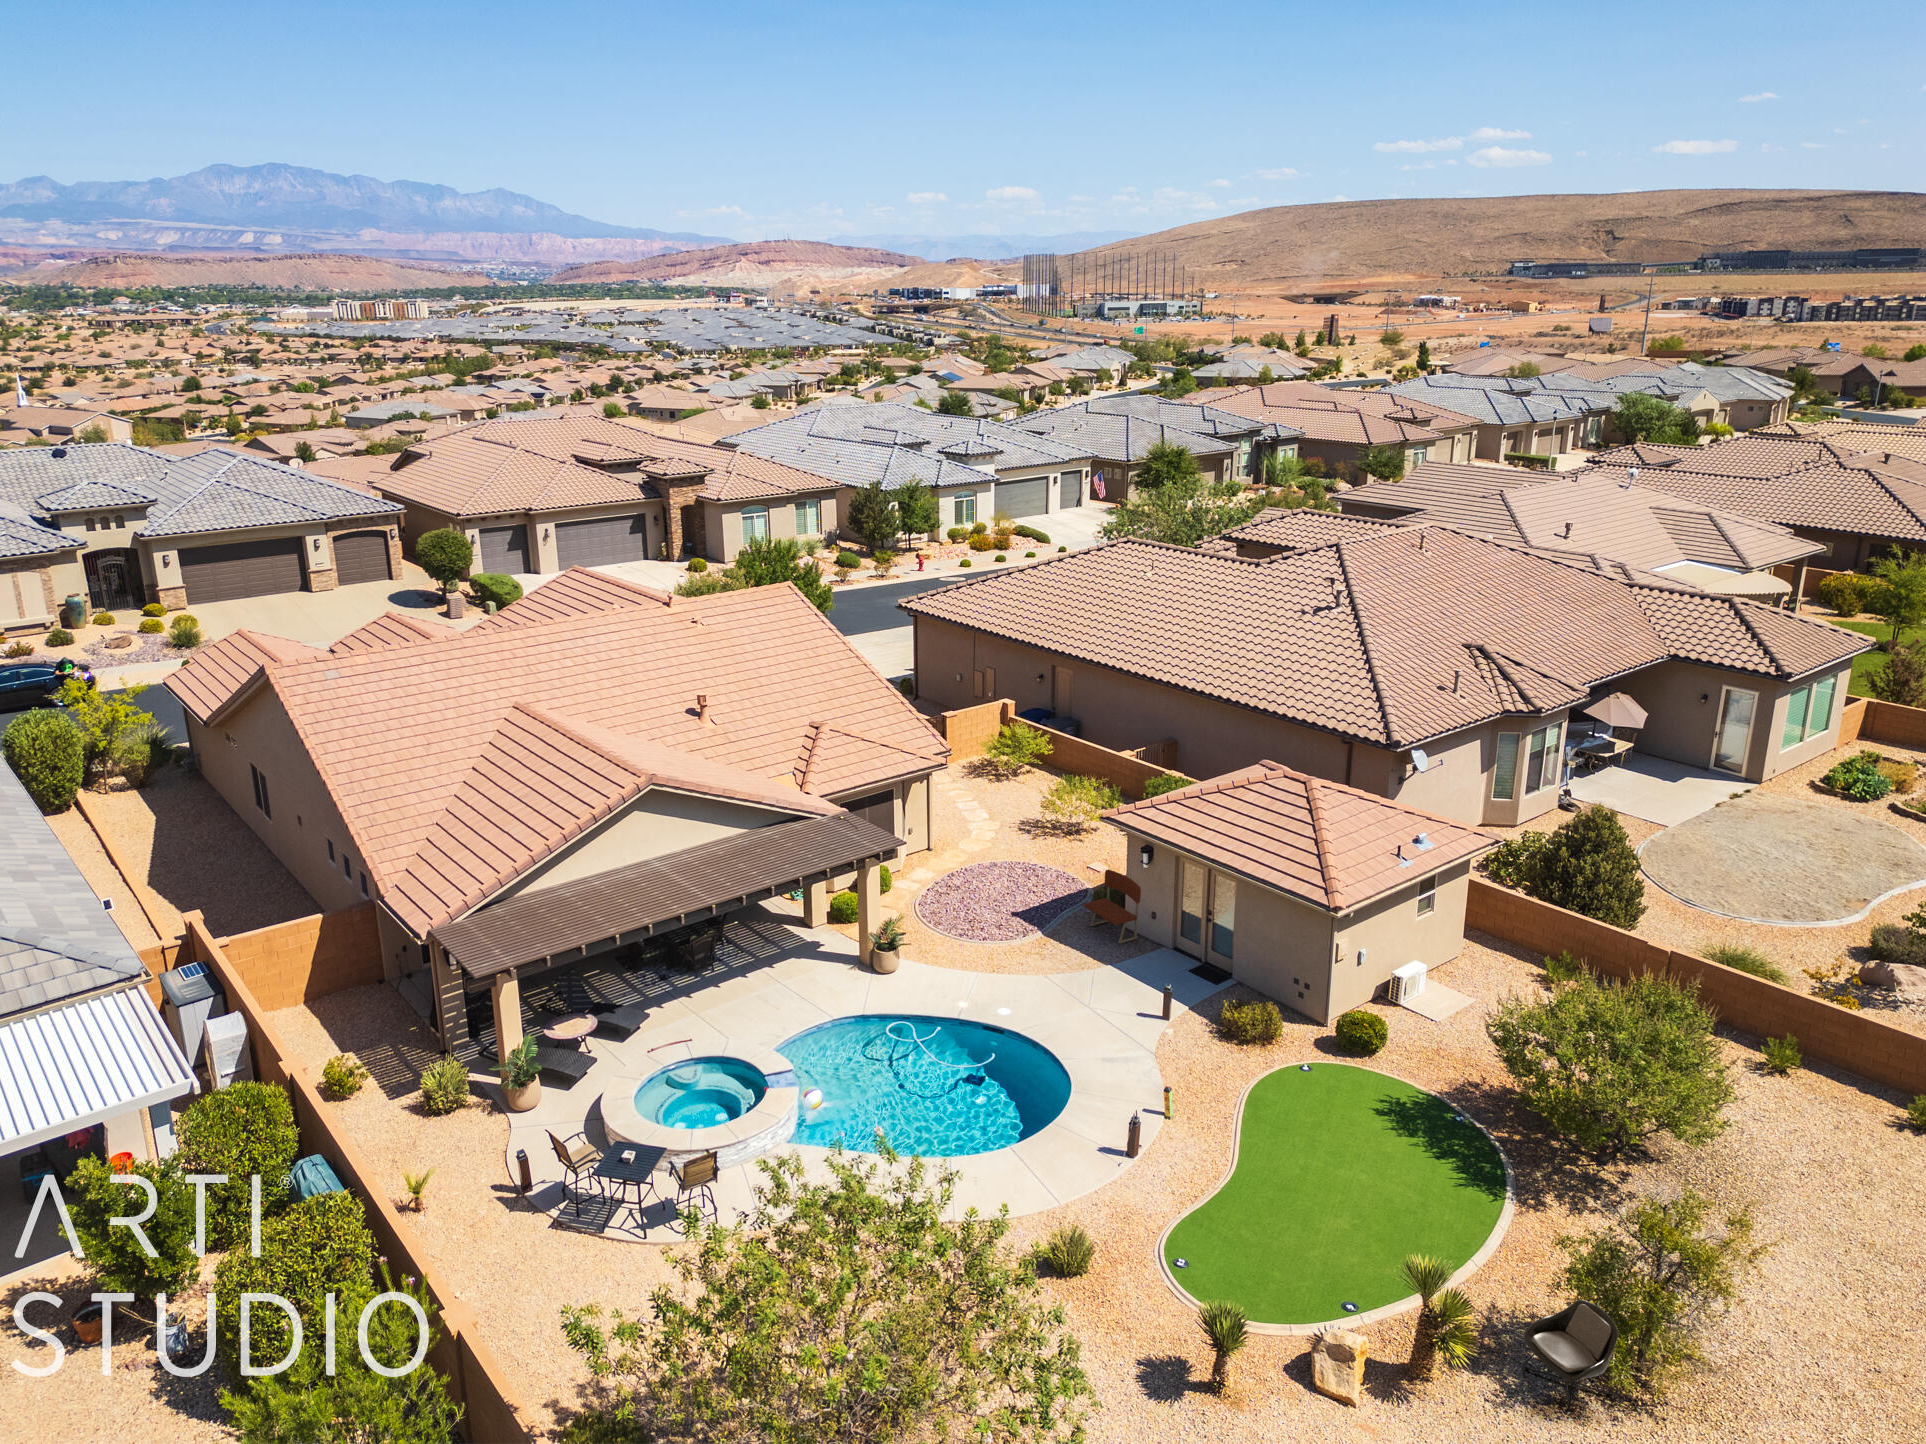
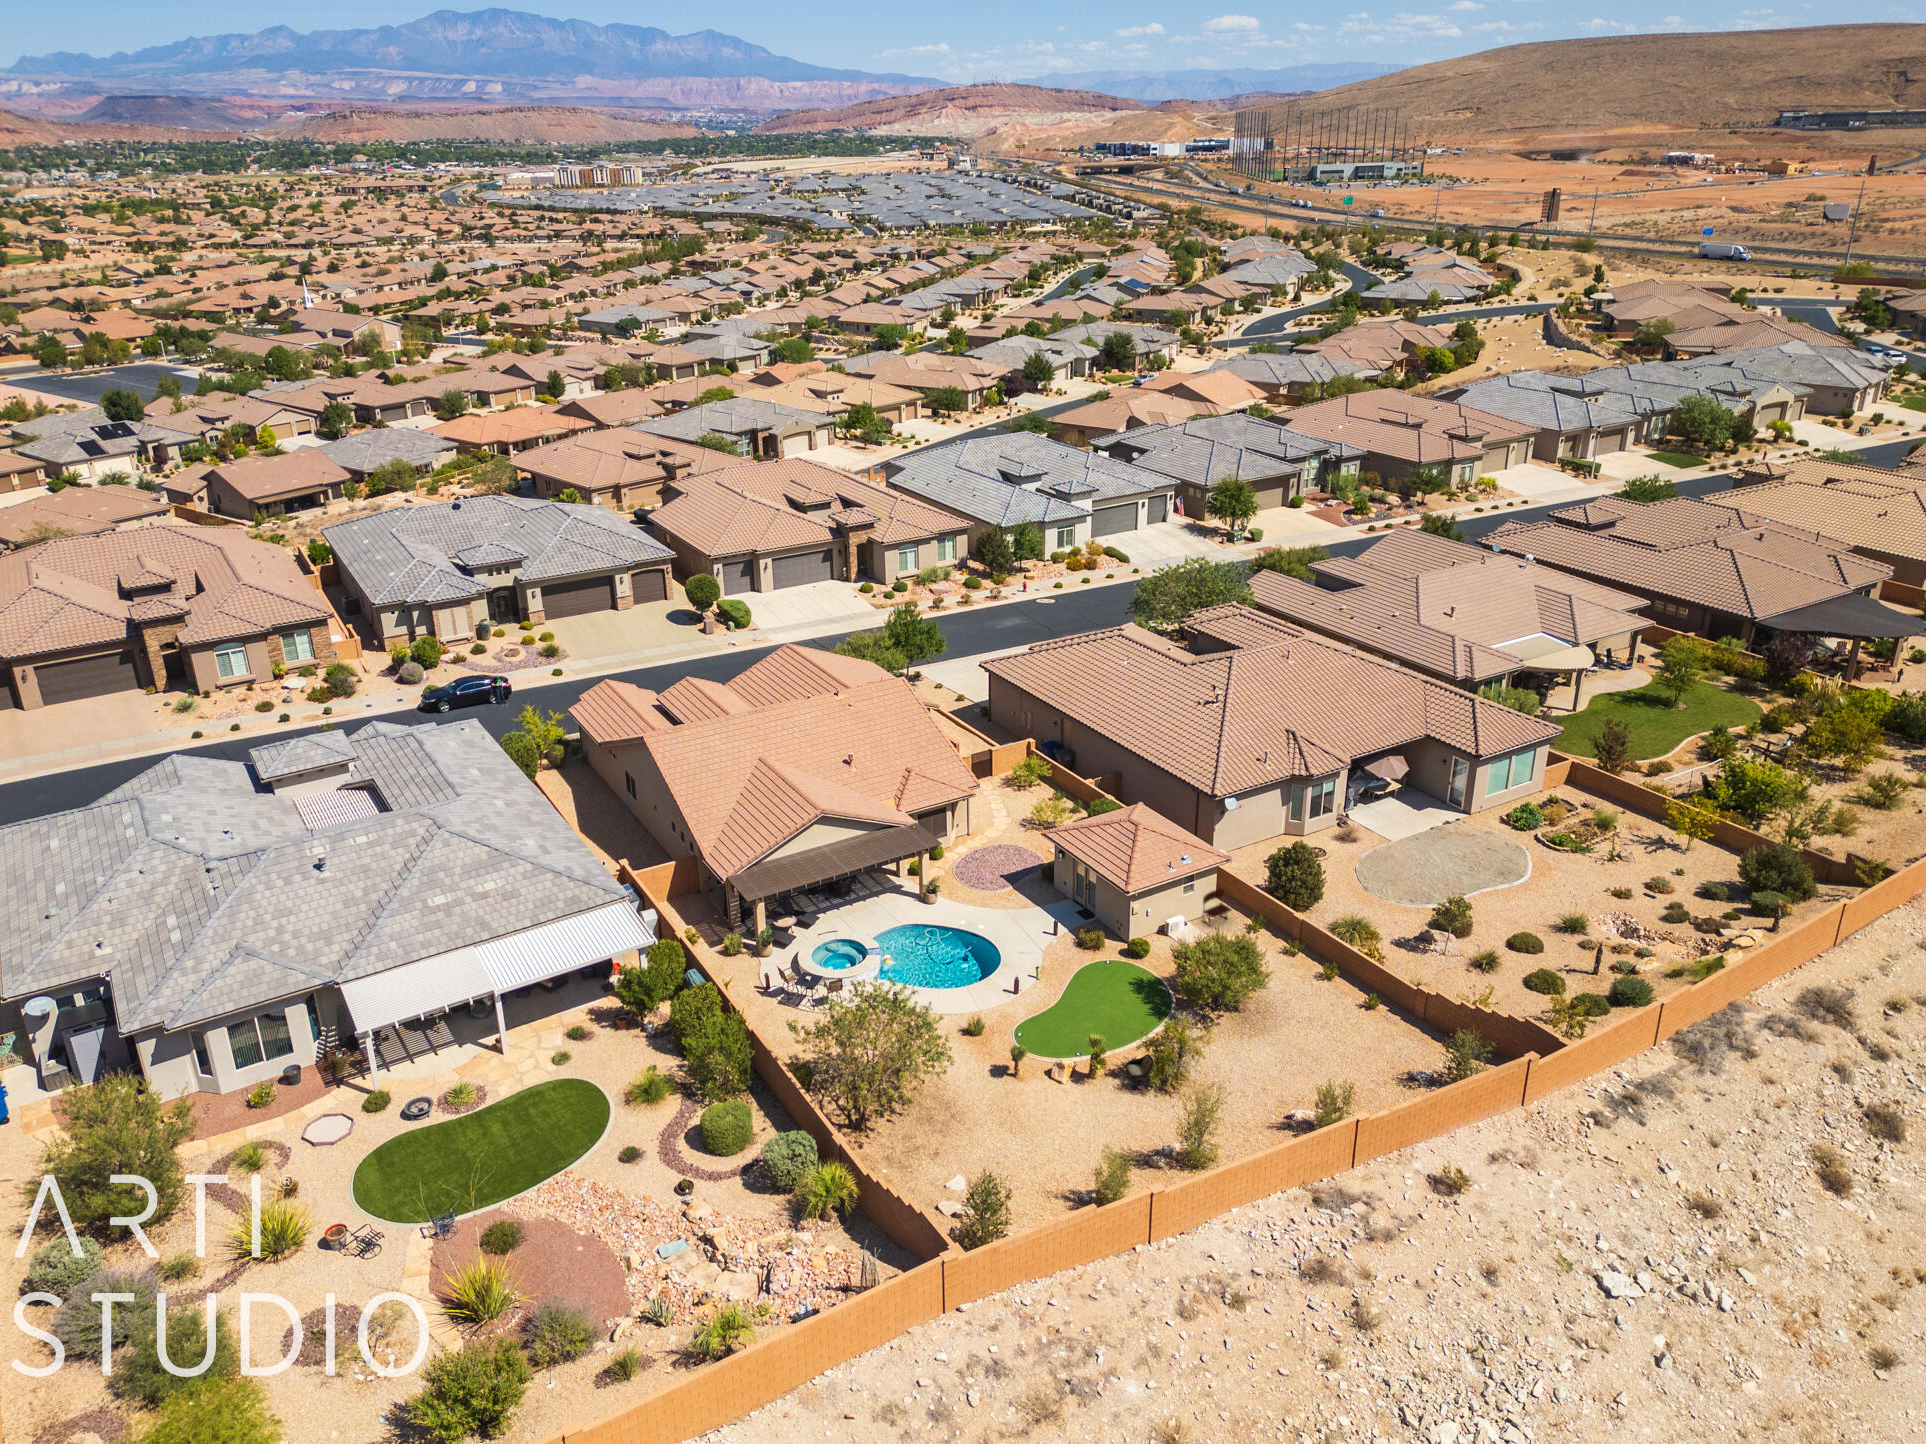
bench: present [1084,869,1141,944] -> present [1203,889,1231,926]

